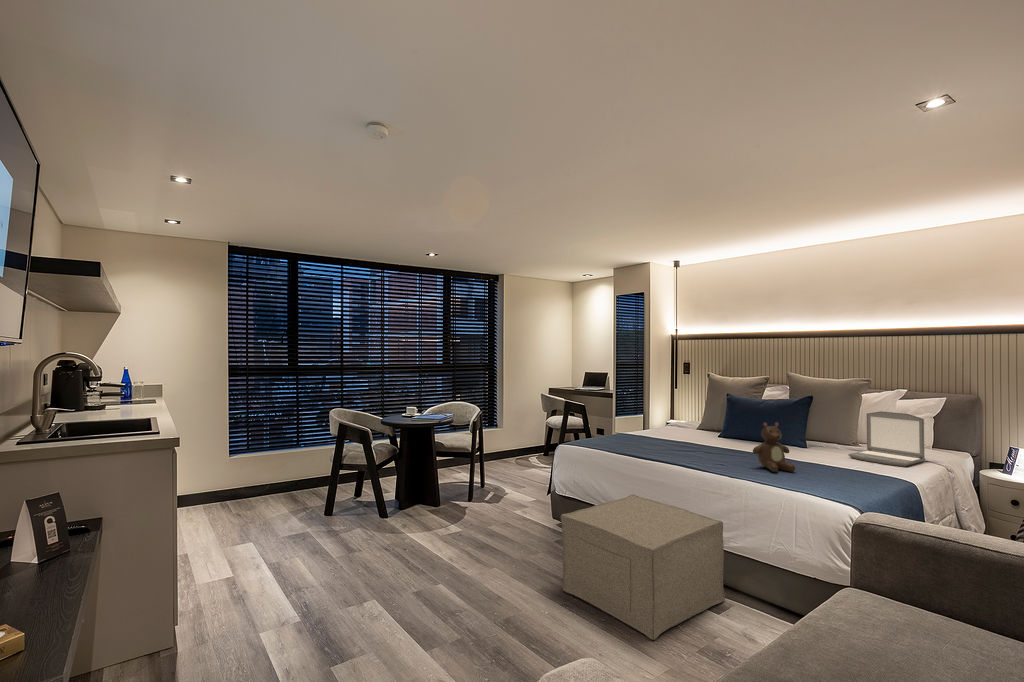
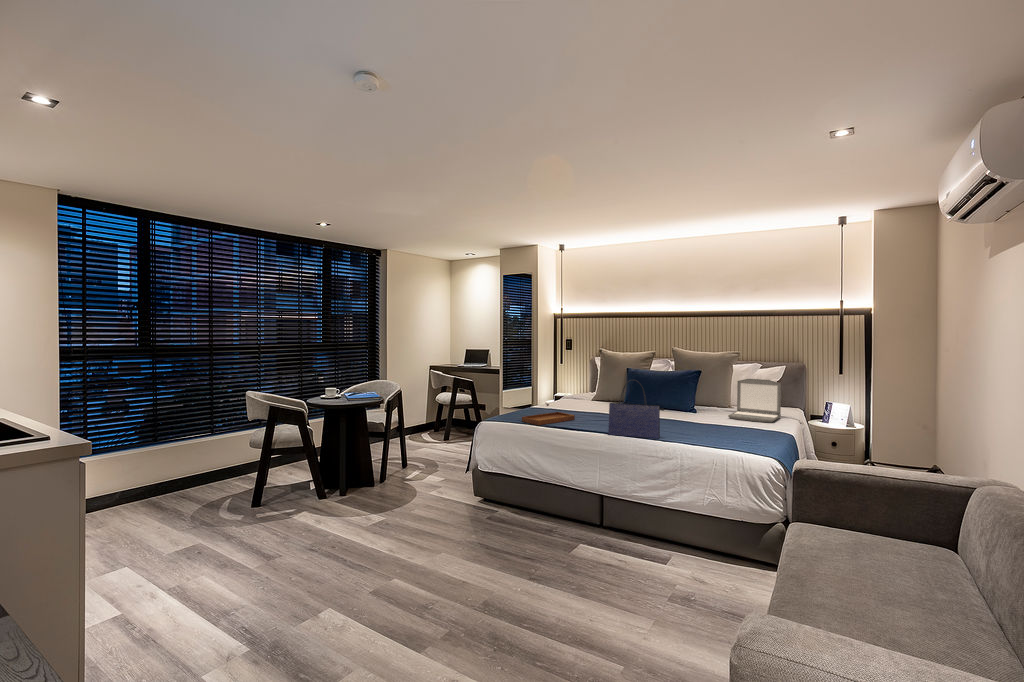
tote bag: none [677,406,739,473] -> present [608,380,664,438]
teddy bear: present [753,422,795,472] -> none [670,391,704,435]
tray: none [599,429,657,450] -> present [522,403,575,425]
ottoman: present [561,495,725,640] -> none [519,465,661,595]

